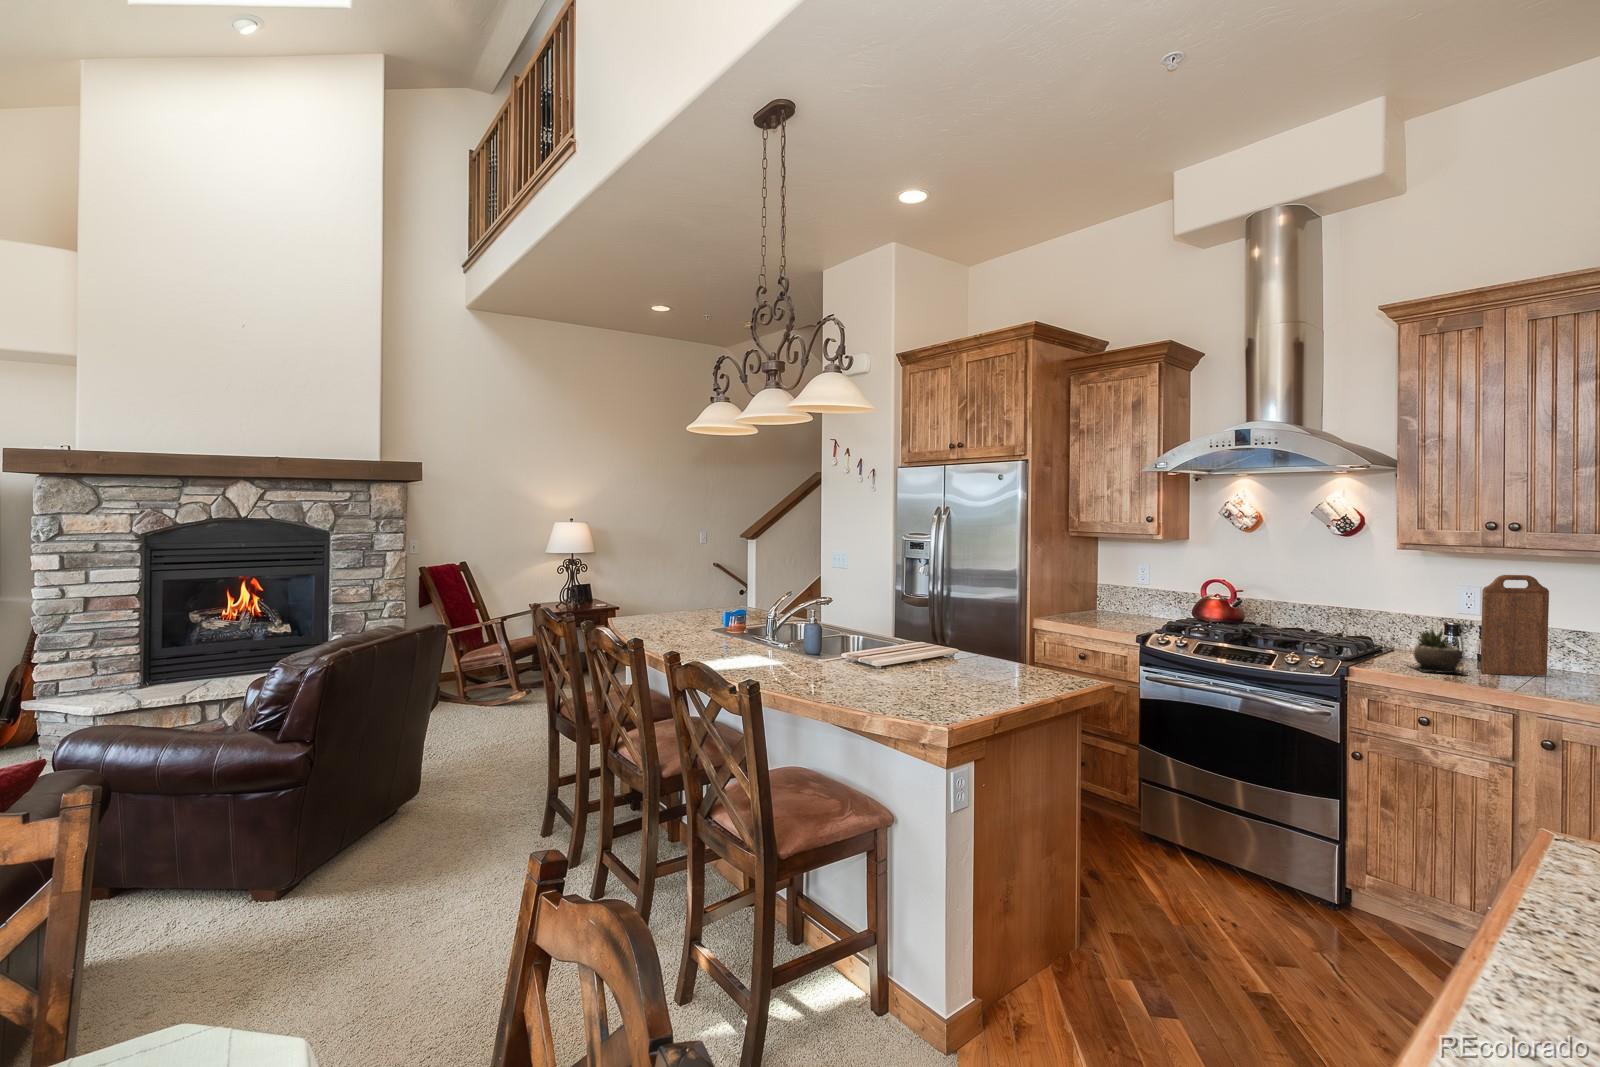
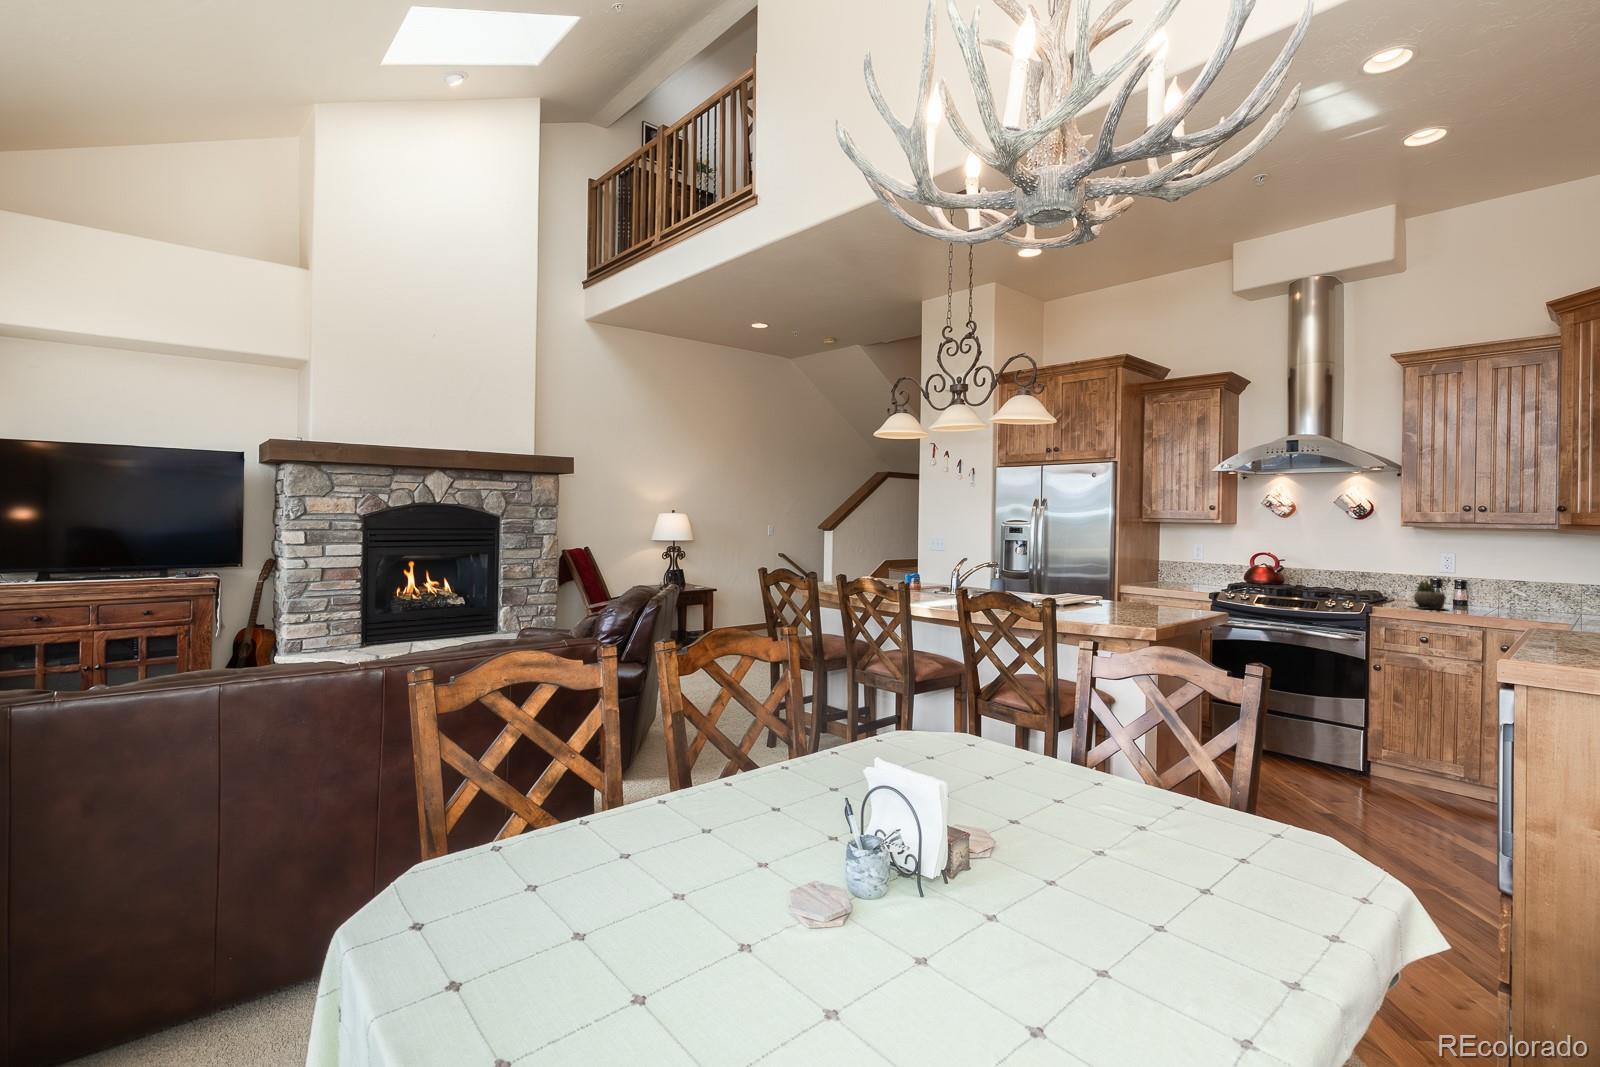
cutting board: present [1480,575,1549,676] -> none [1458,542,1503,611]

